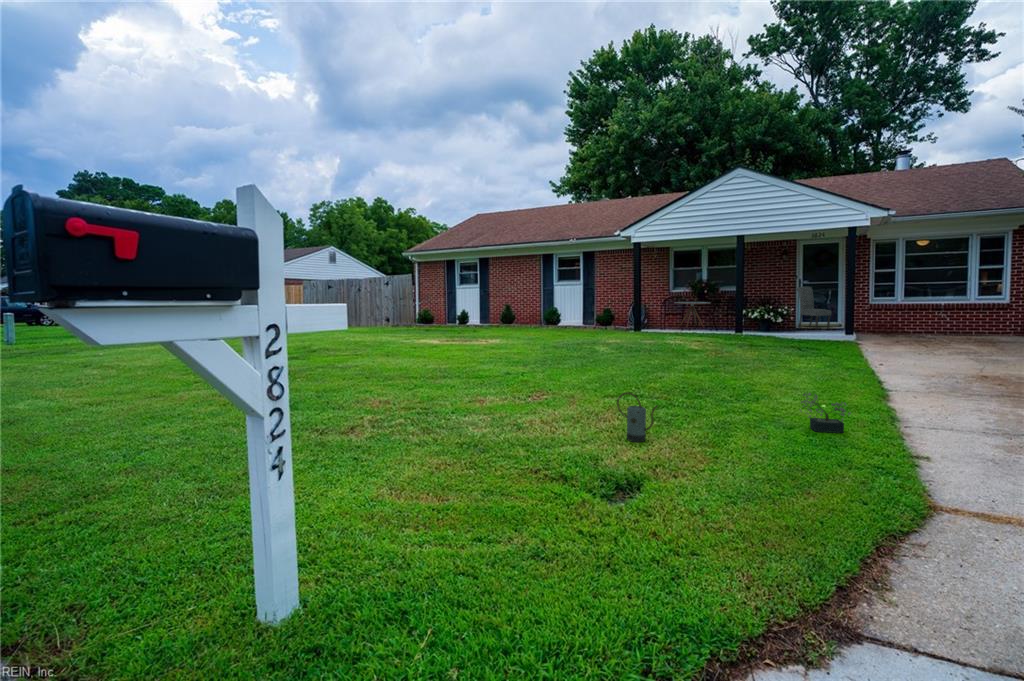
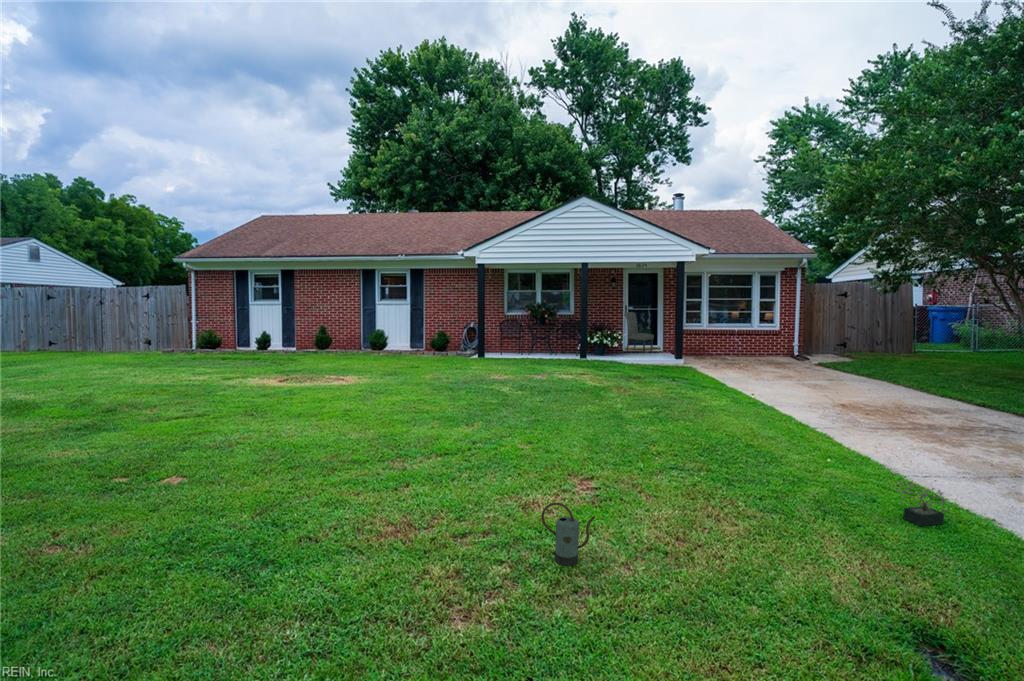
round table: present [675,302,710,326] -> none [516,326,552,352]
watering can: present [617,392,657,442] -> present [541,503,595,566]

